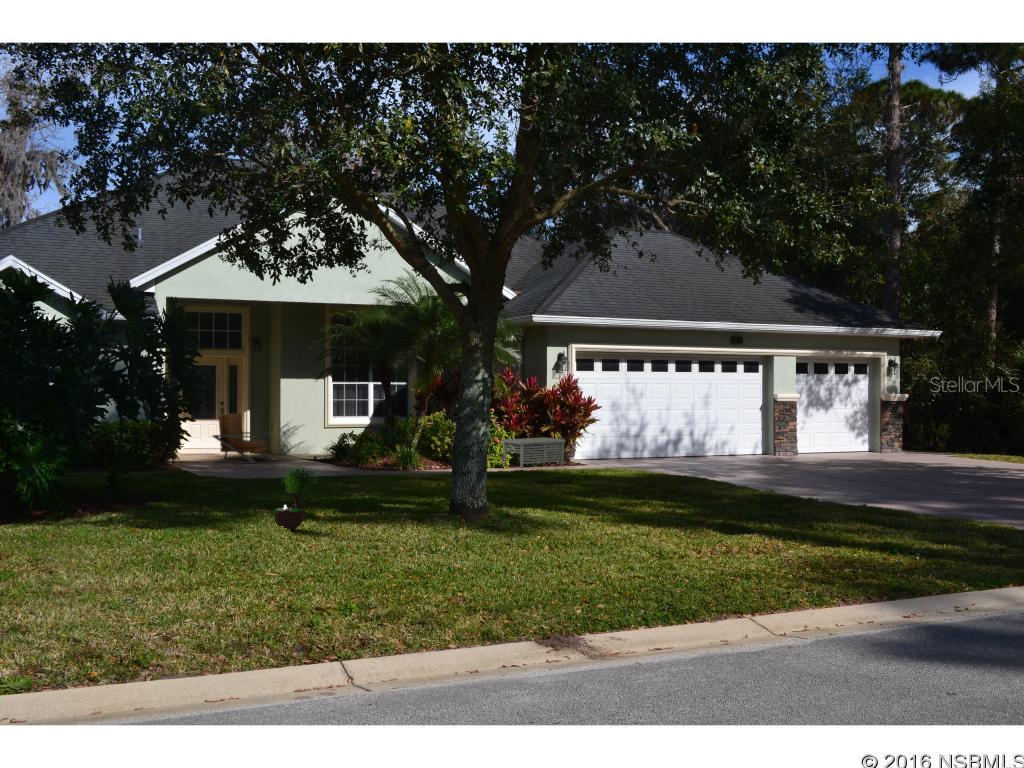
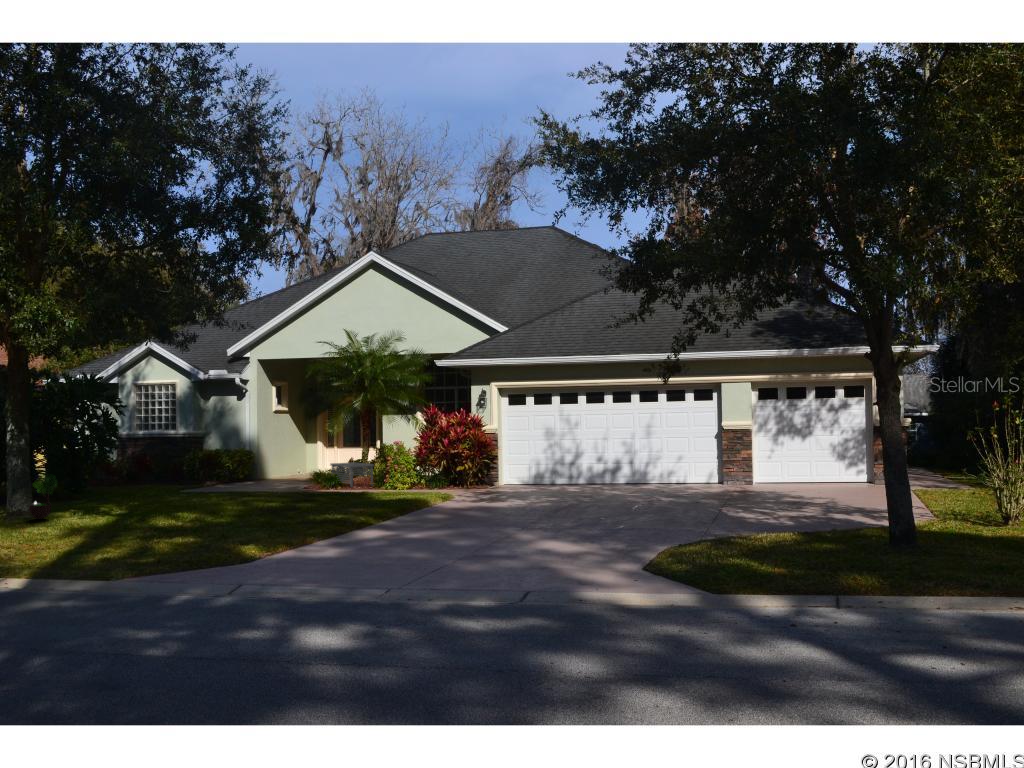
lounge chair: present [213,413,270,463] -> none [242,444,294,483]
storage bench: present [501,438,565,468] -> present [330,462,374,487]

